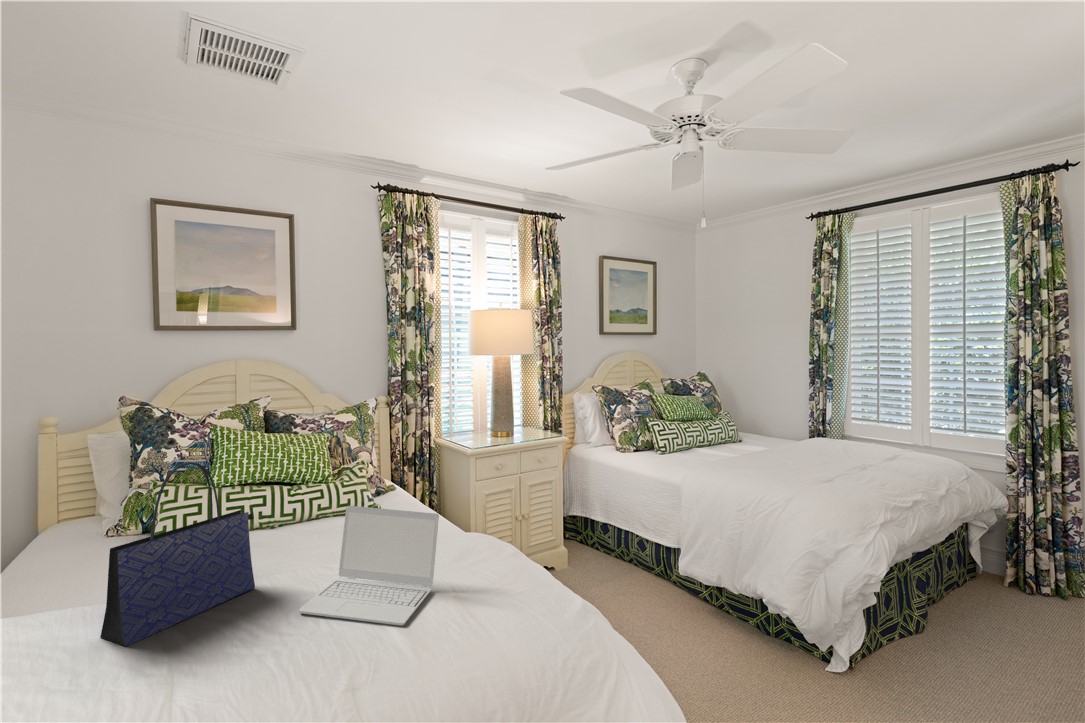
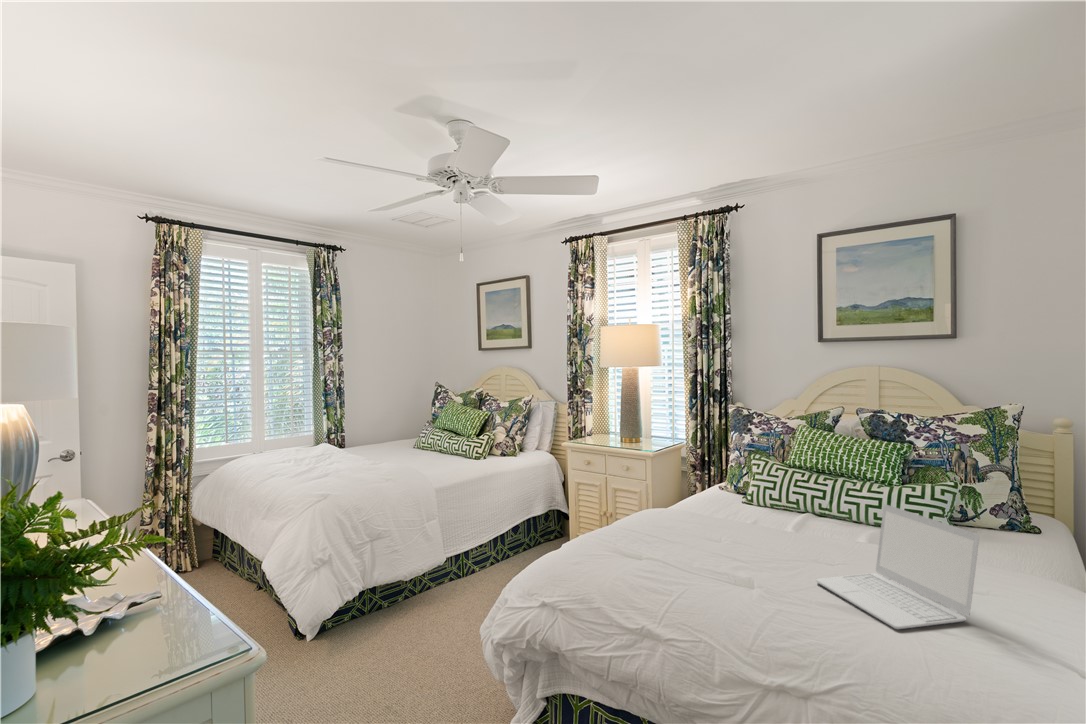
tote bag: present [100,462,255,647] -> none [694,439,805,555]

